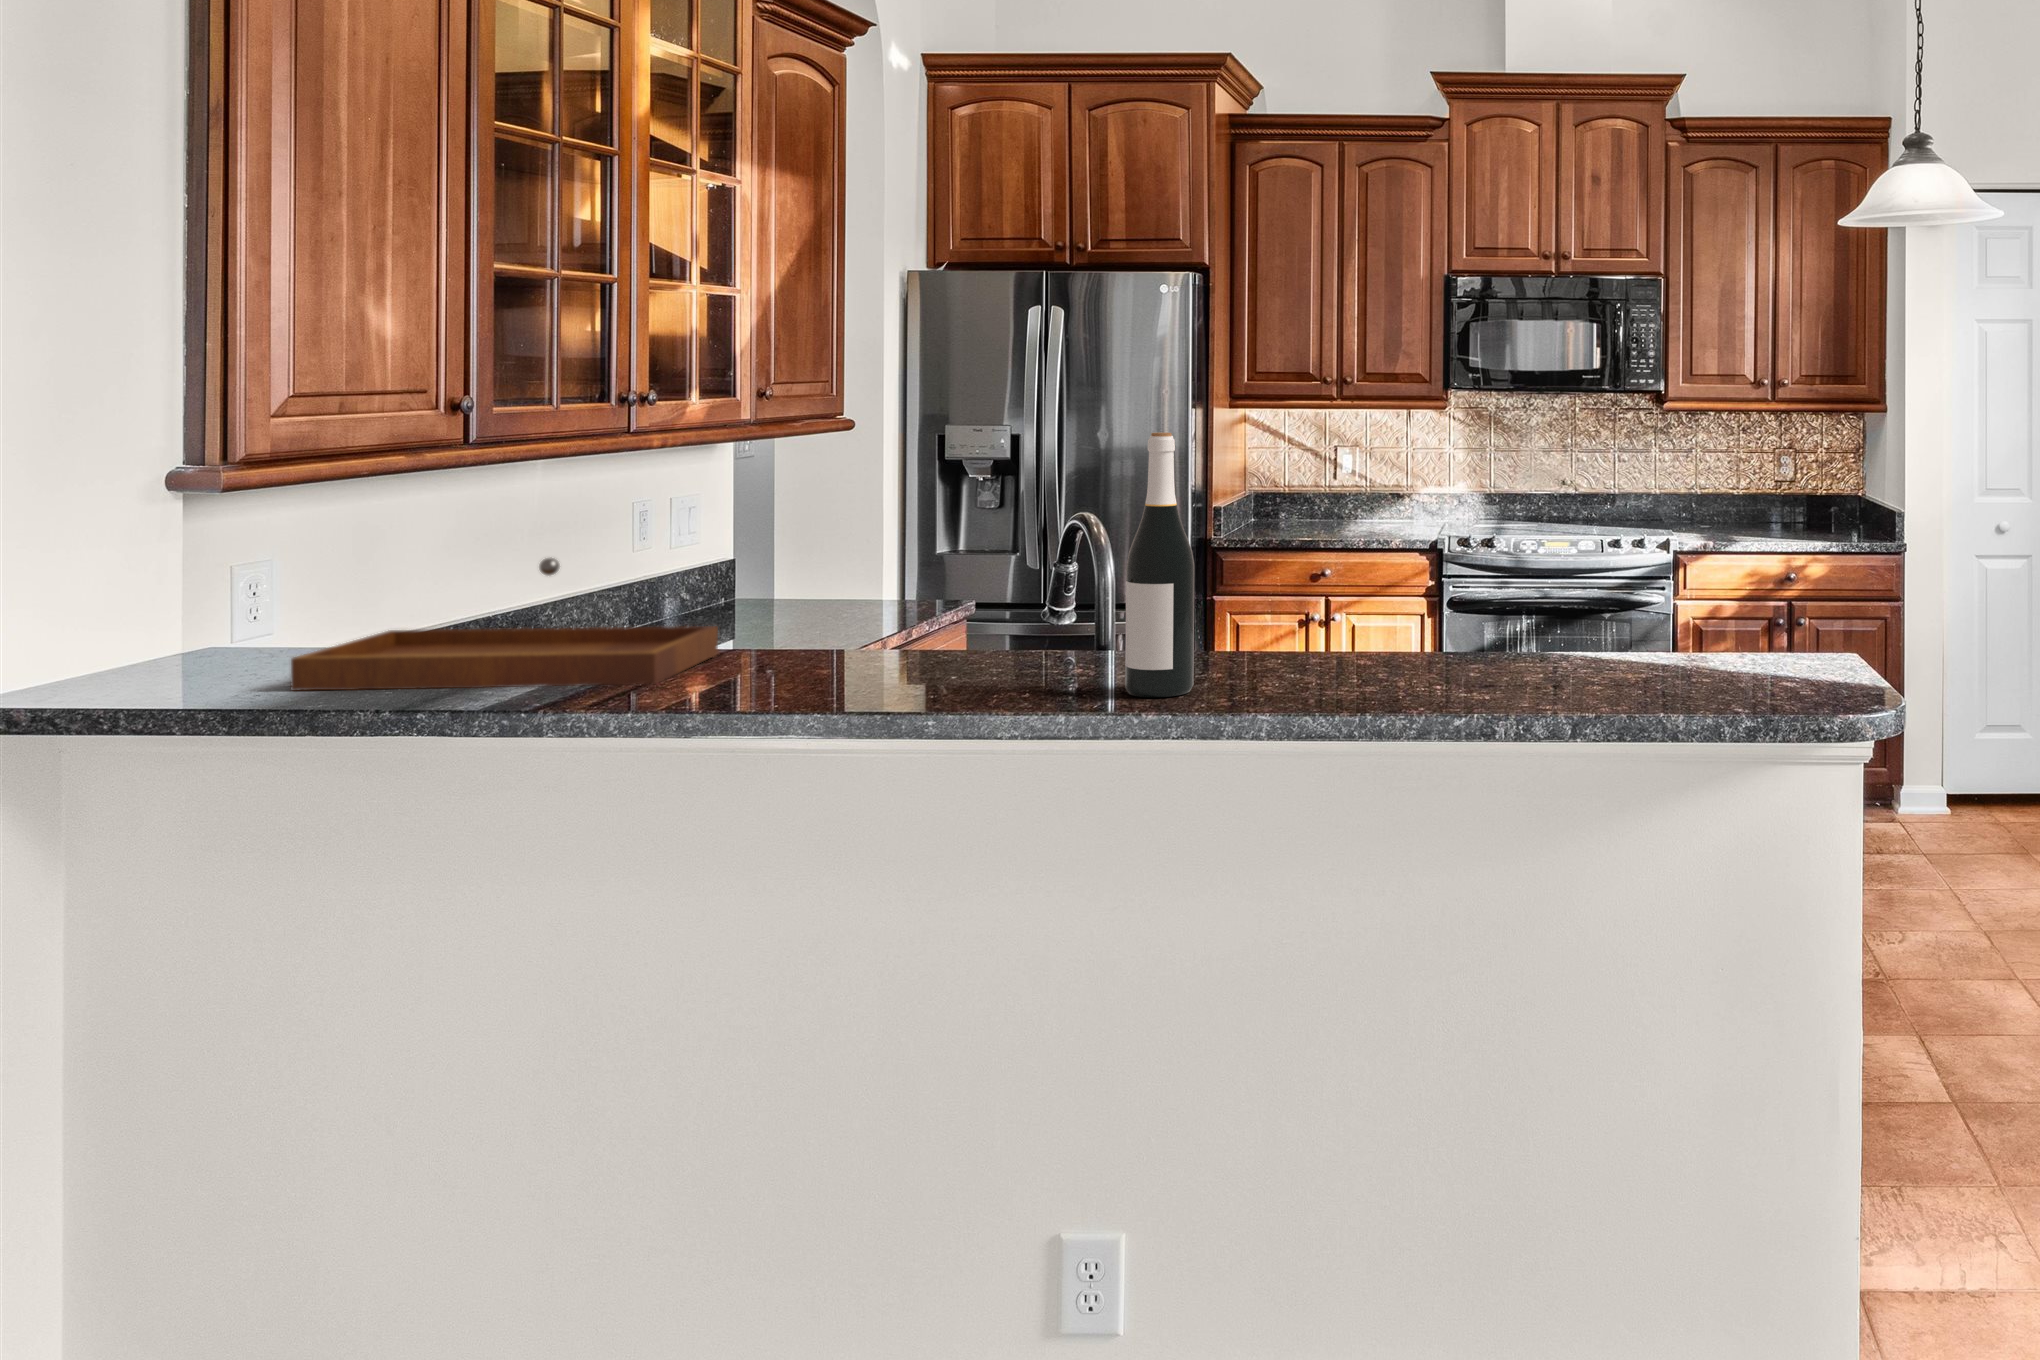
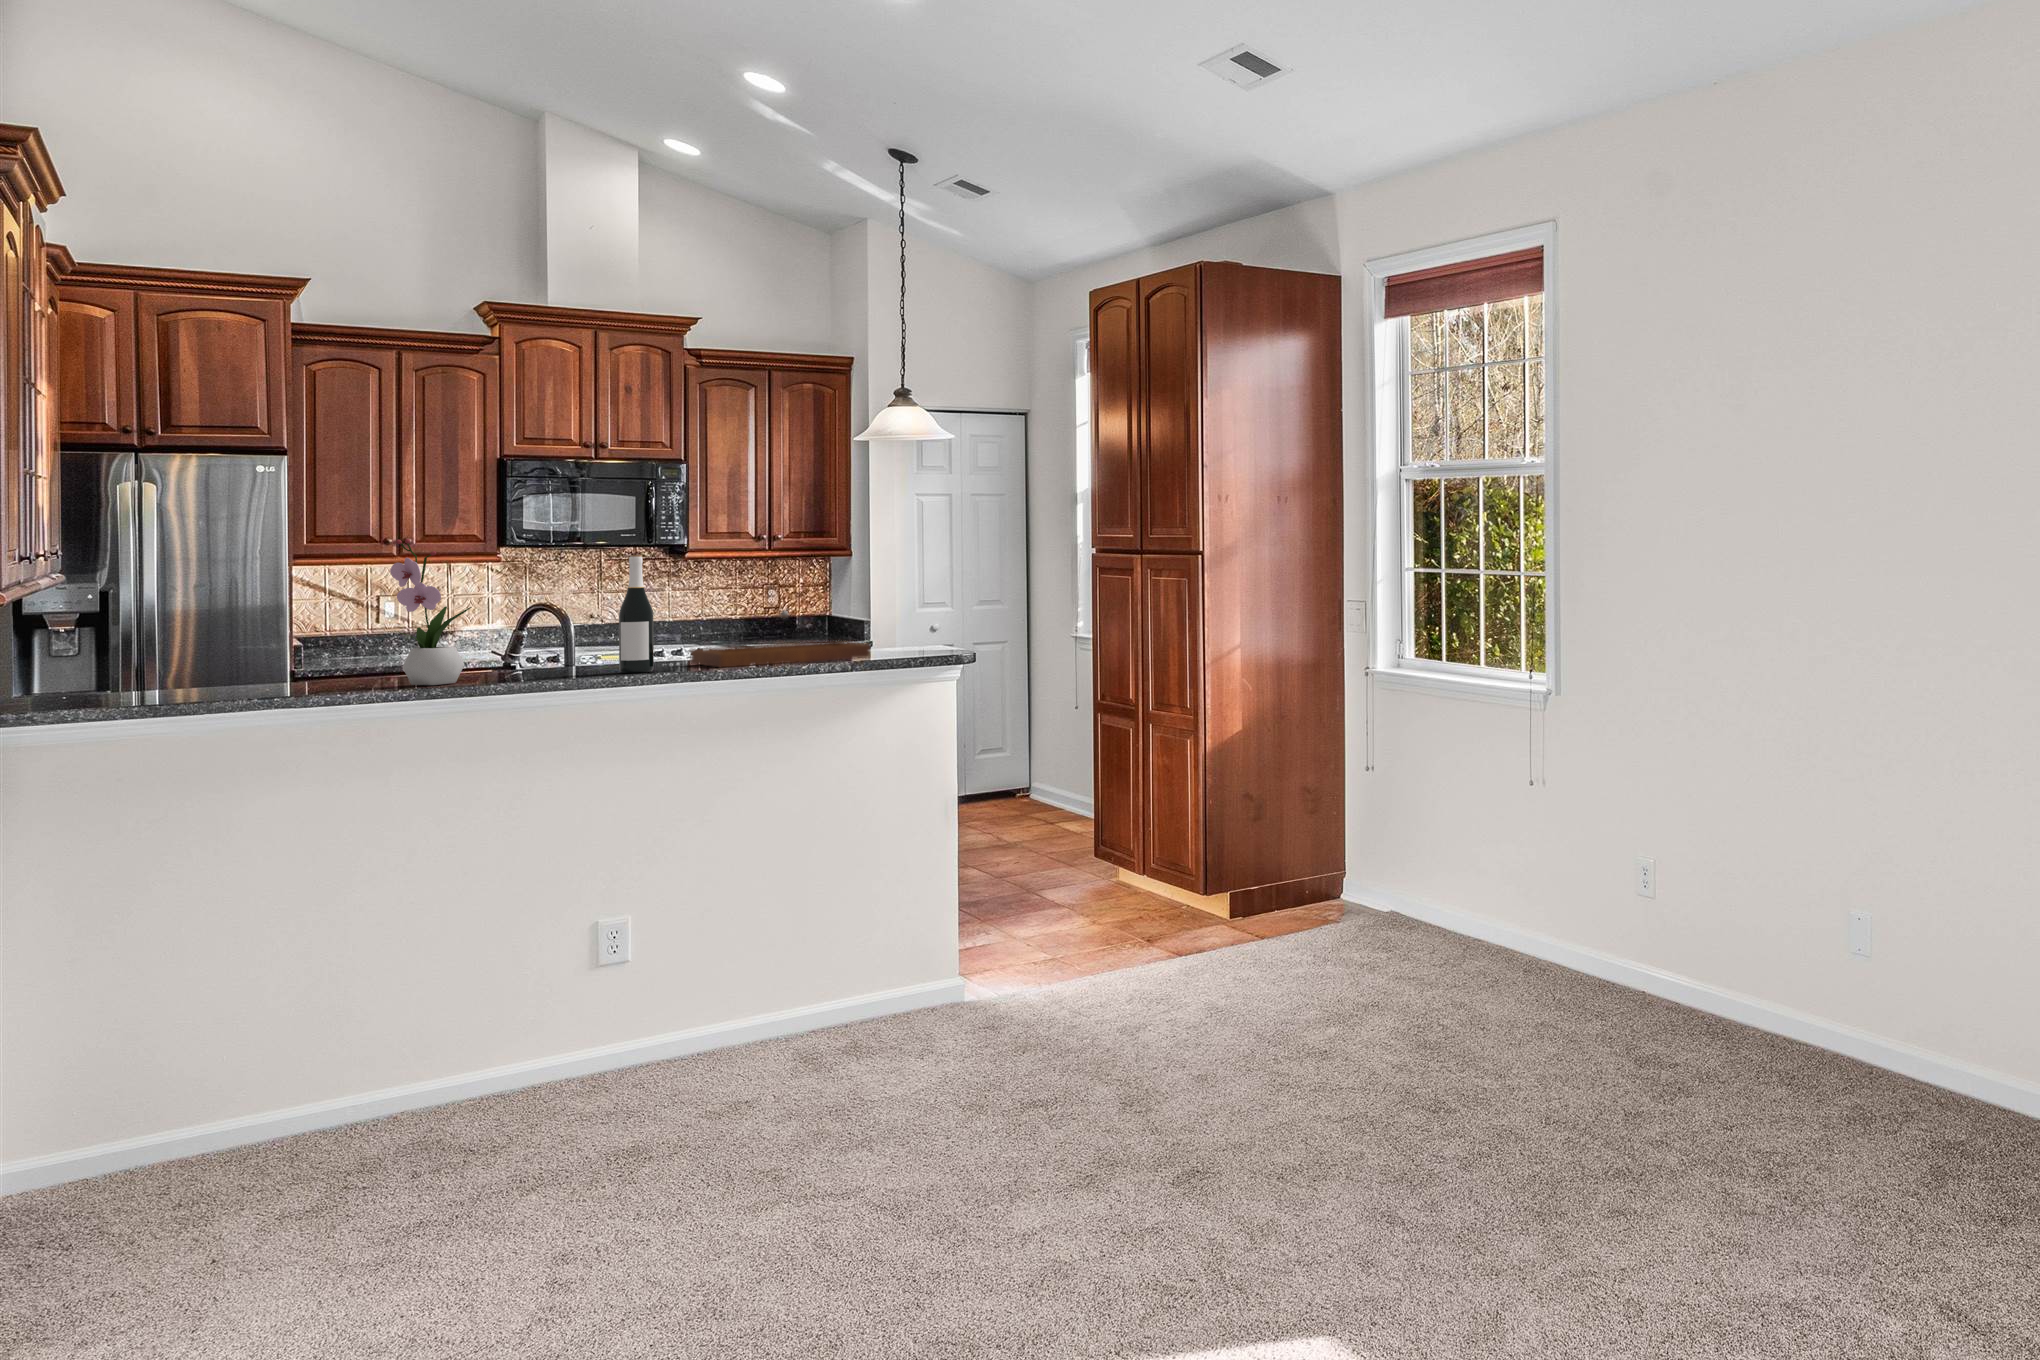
flower arrangement: none [722,390,864,695] -> present [390,539,471,685]
tray: present [291,558,718,691] -> present [691,610,870,667]

